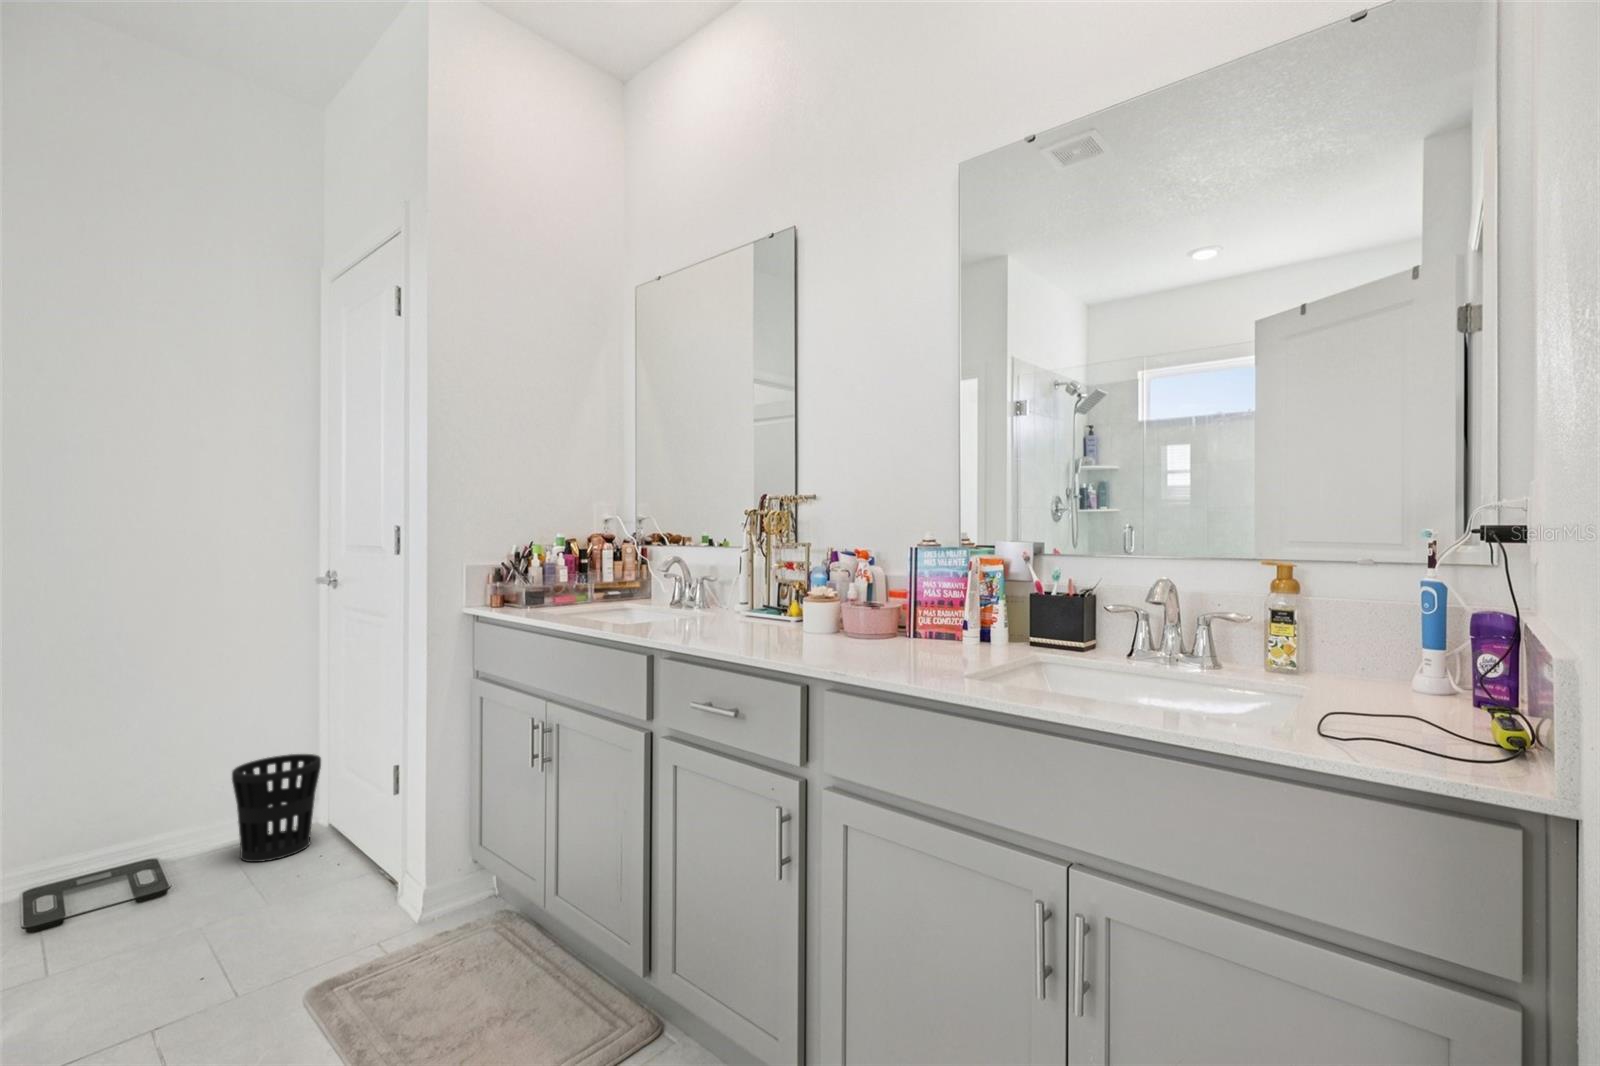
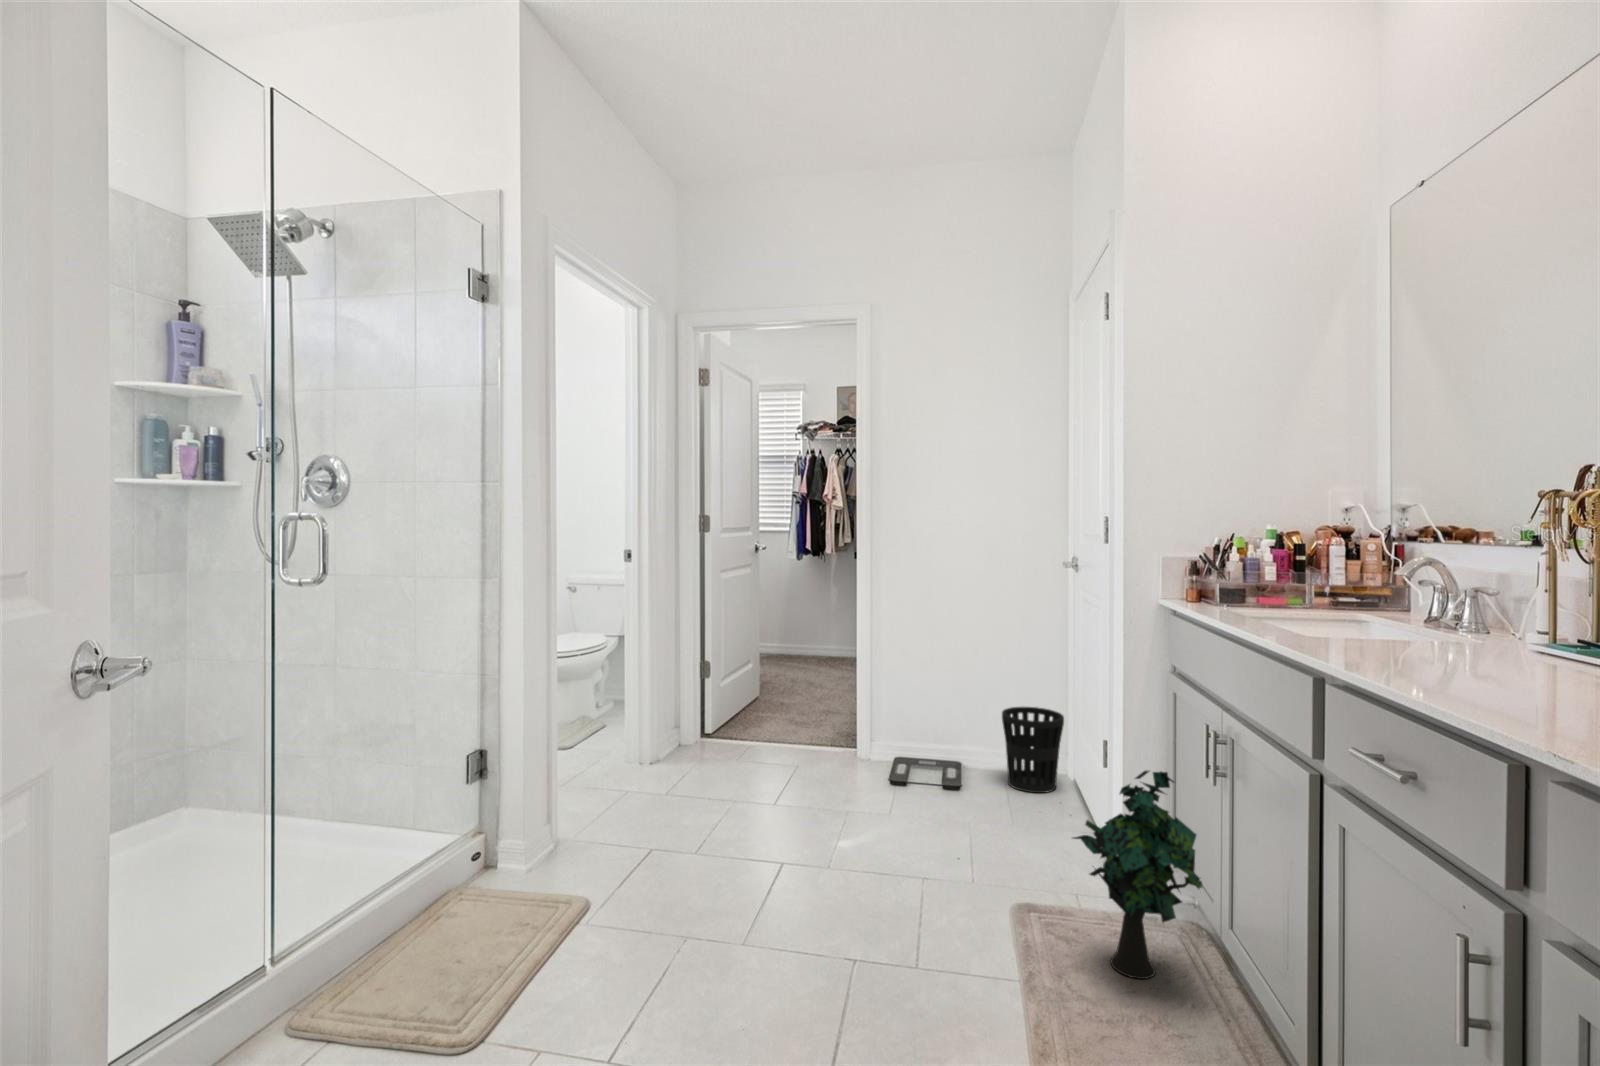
decorative plant: none [401,769,537,998] -> present [1073,771,1202,979]

